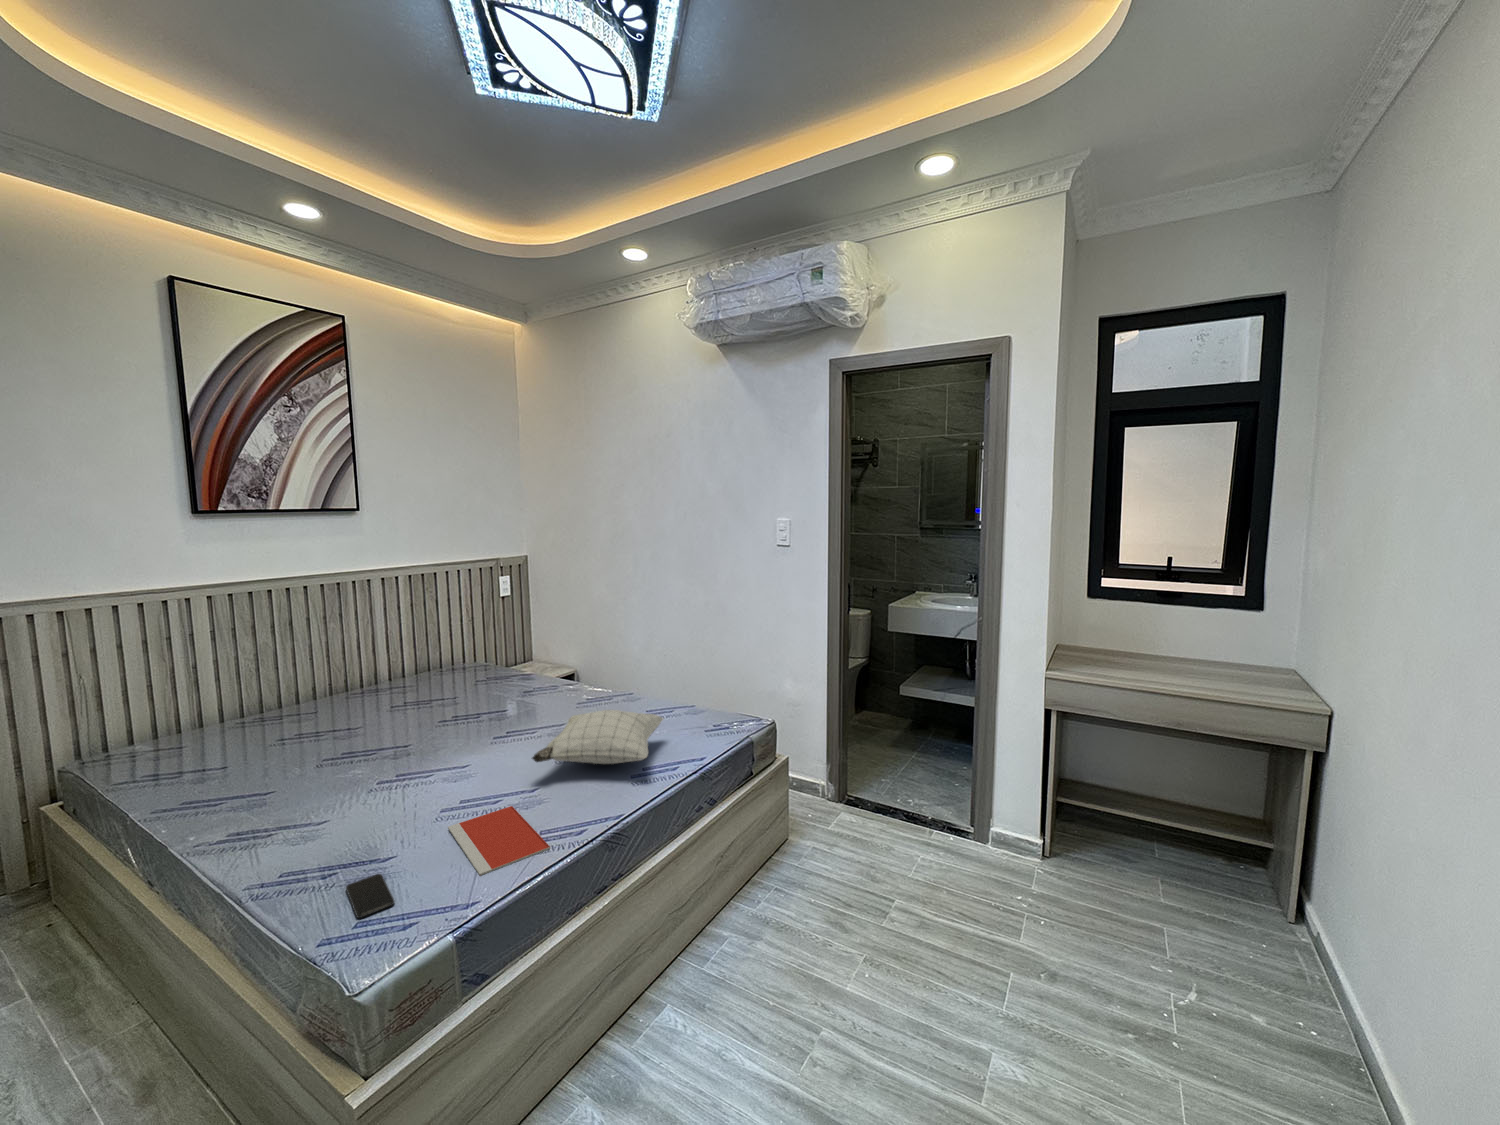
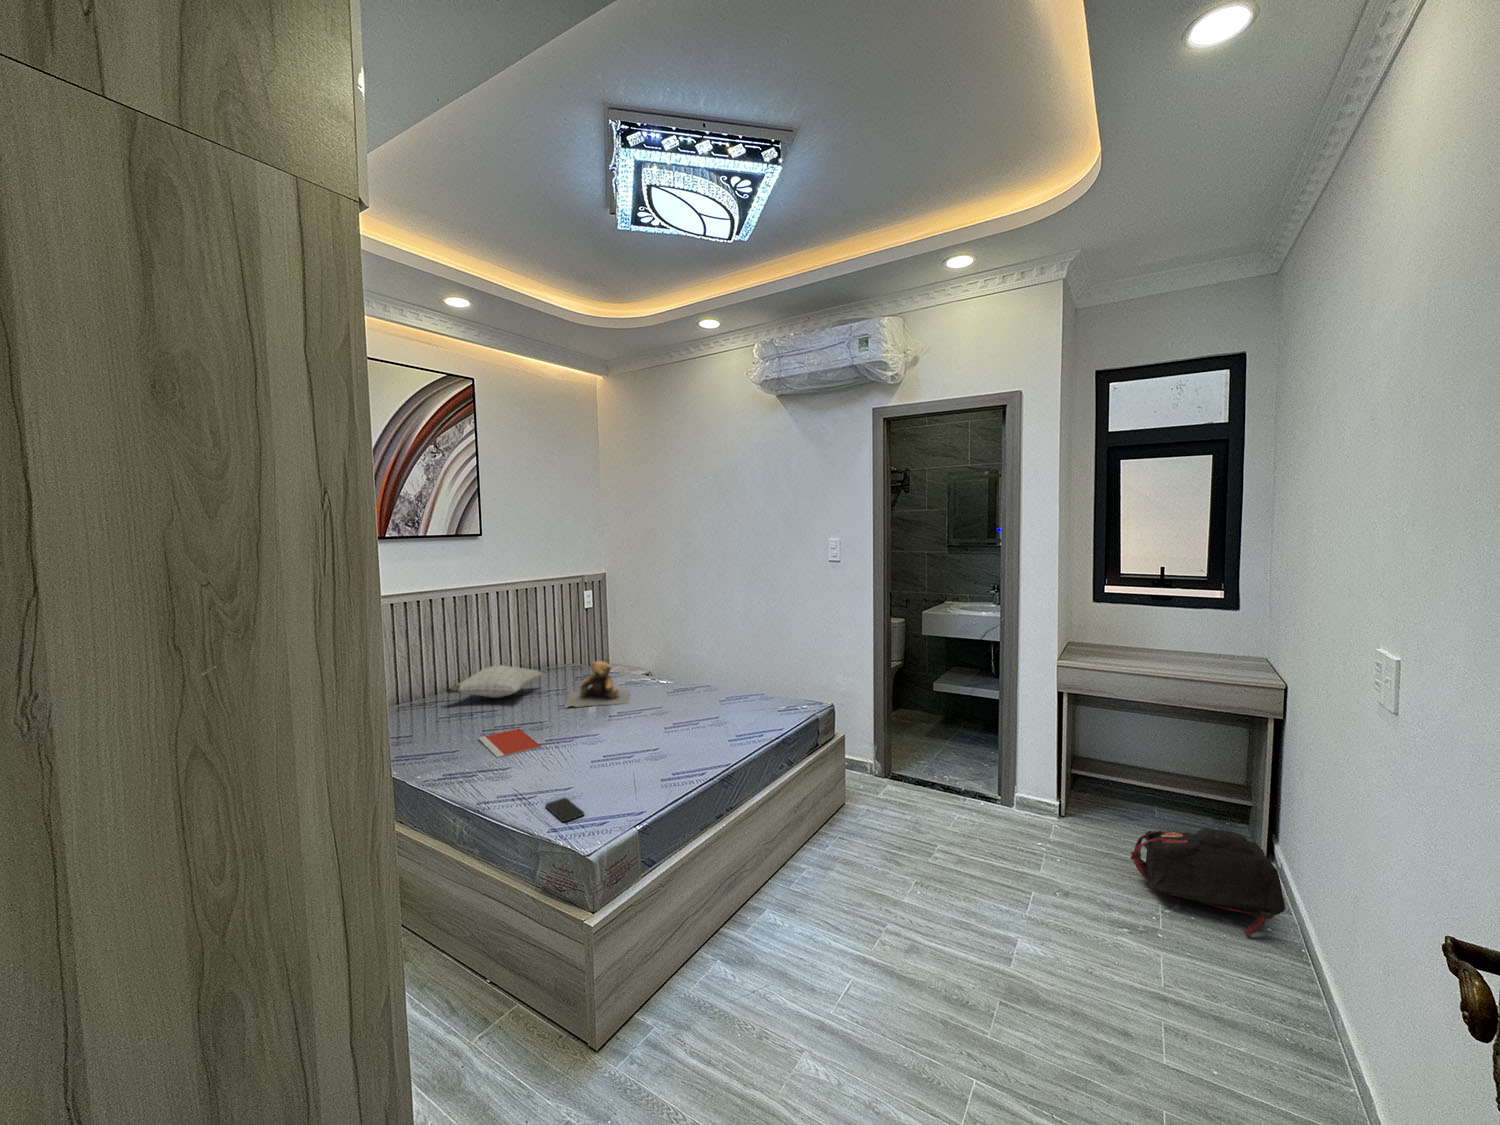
teddy bear: none [445,666,535,725] -> present [565,661,629,708]
pillow: present [532,710,663,764] -> present [447,665,541,698]
notebook: present [448,806,550,876] -> present [478,729,541,758]
backpack: none [1132,888,1334,1044] -> present [1131,828,1285,937]

